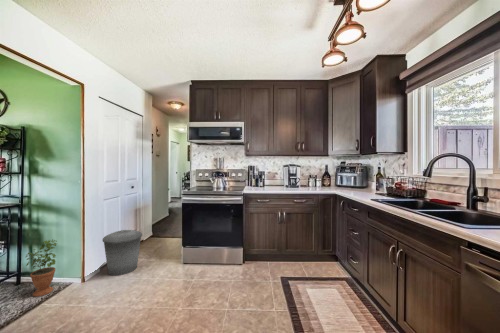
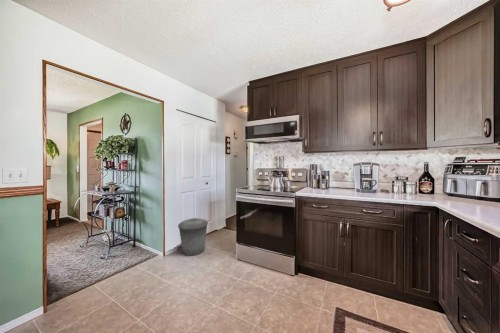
potted plant: present [26,240,57,297] -> none [129,218,150,261]

